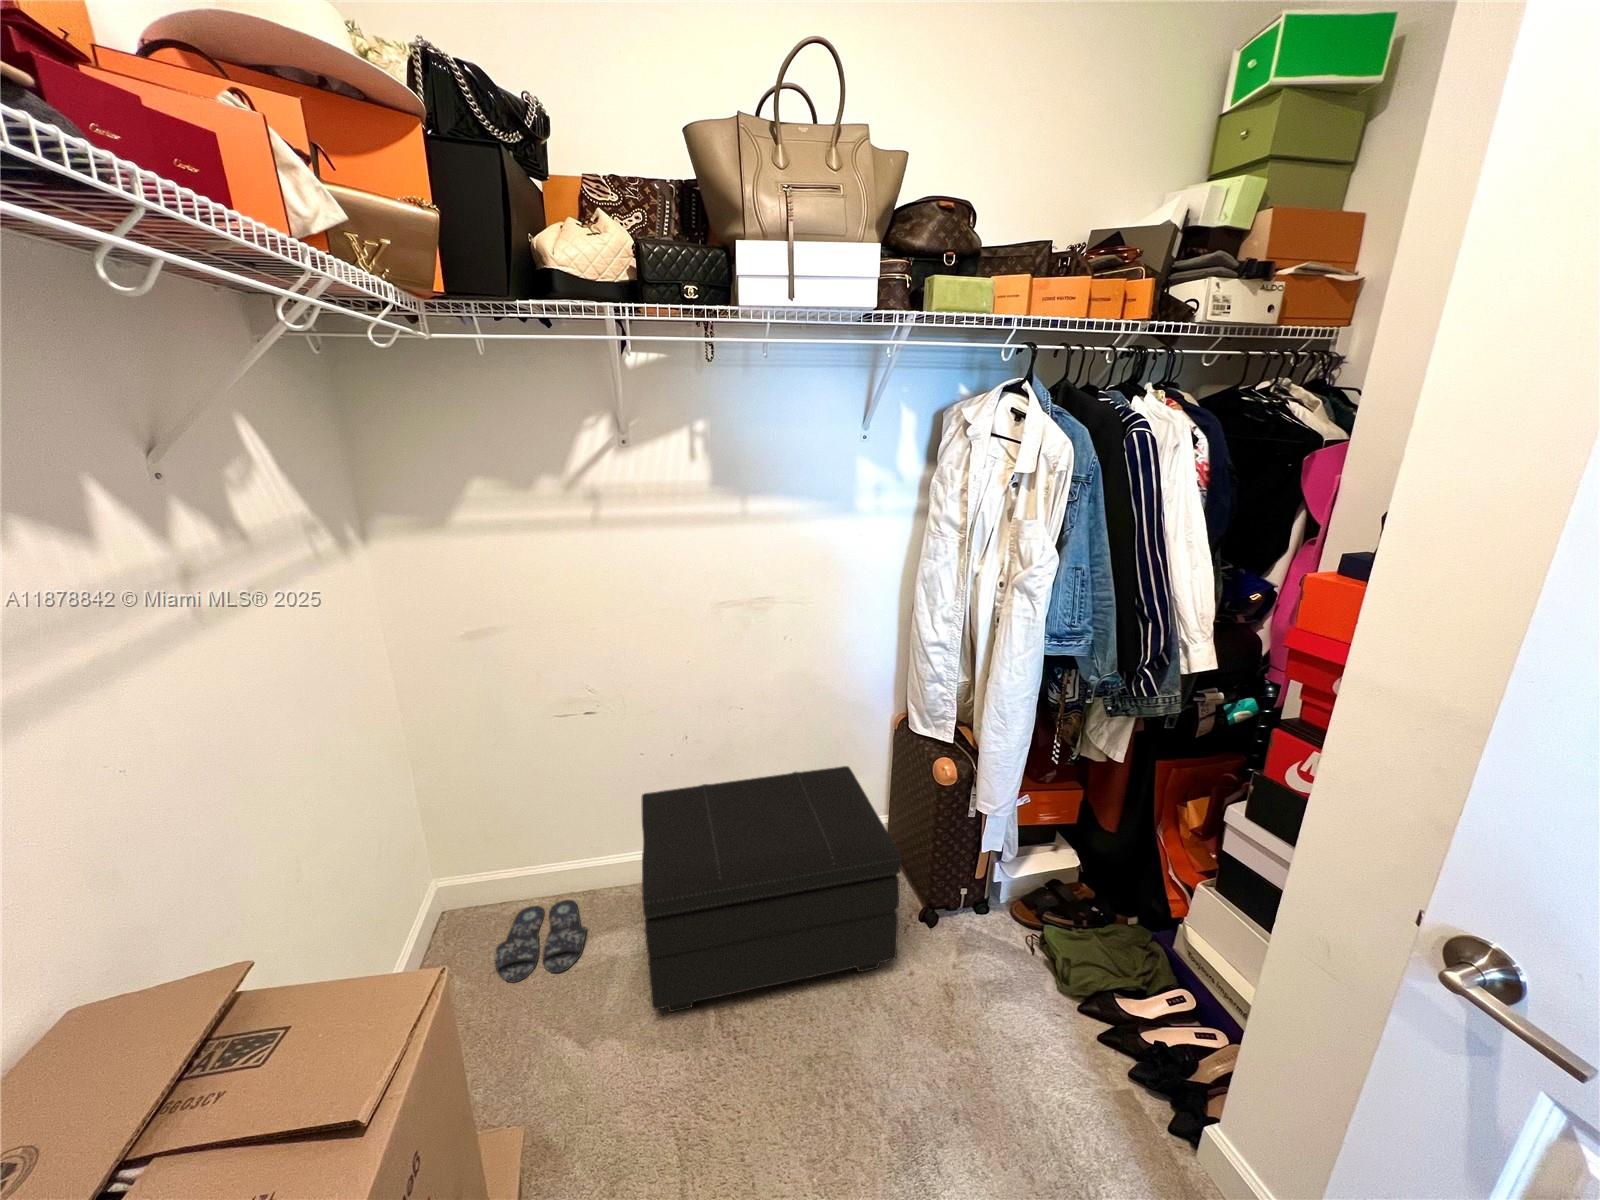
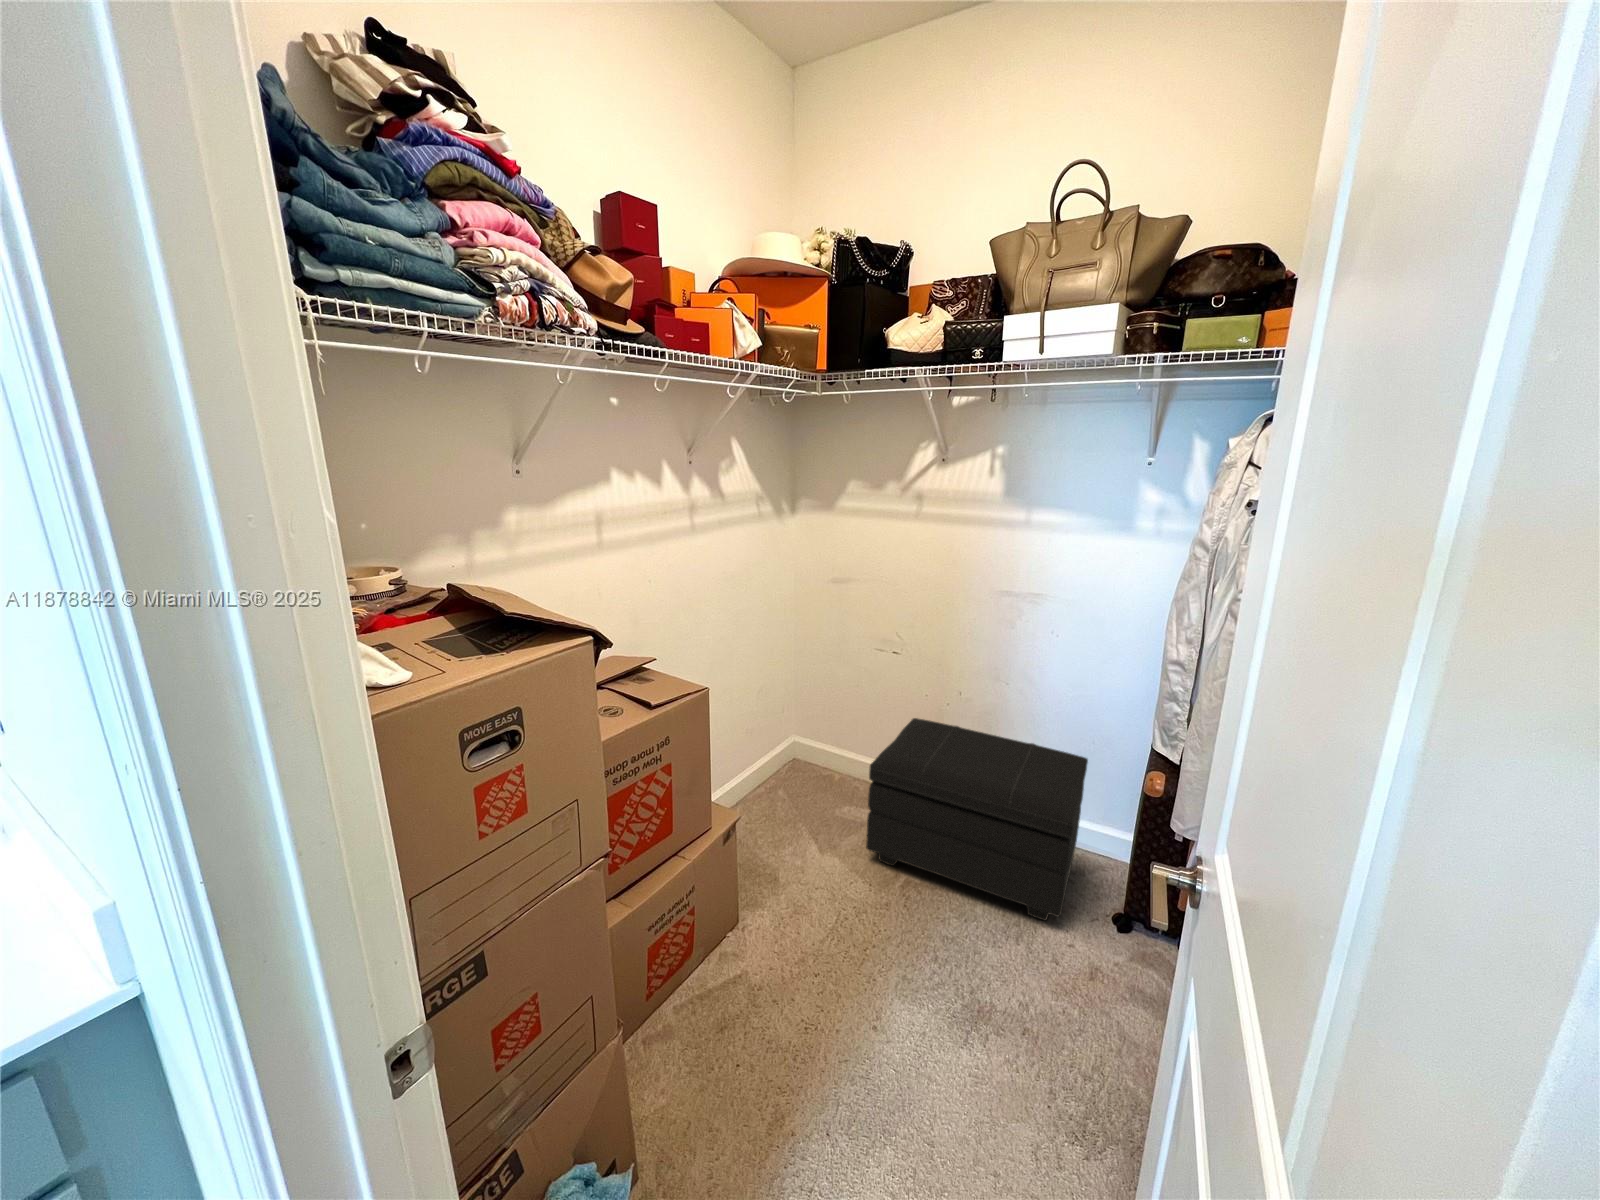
slippers: present [495,900,587,982] -> none [801,771,862,811]

